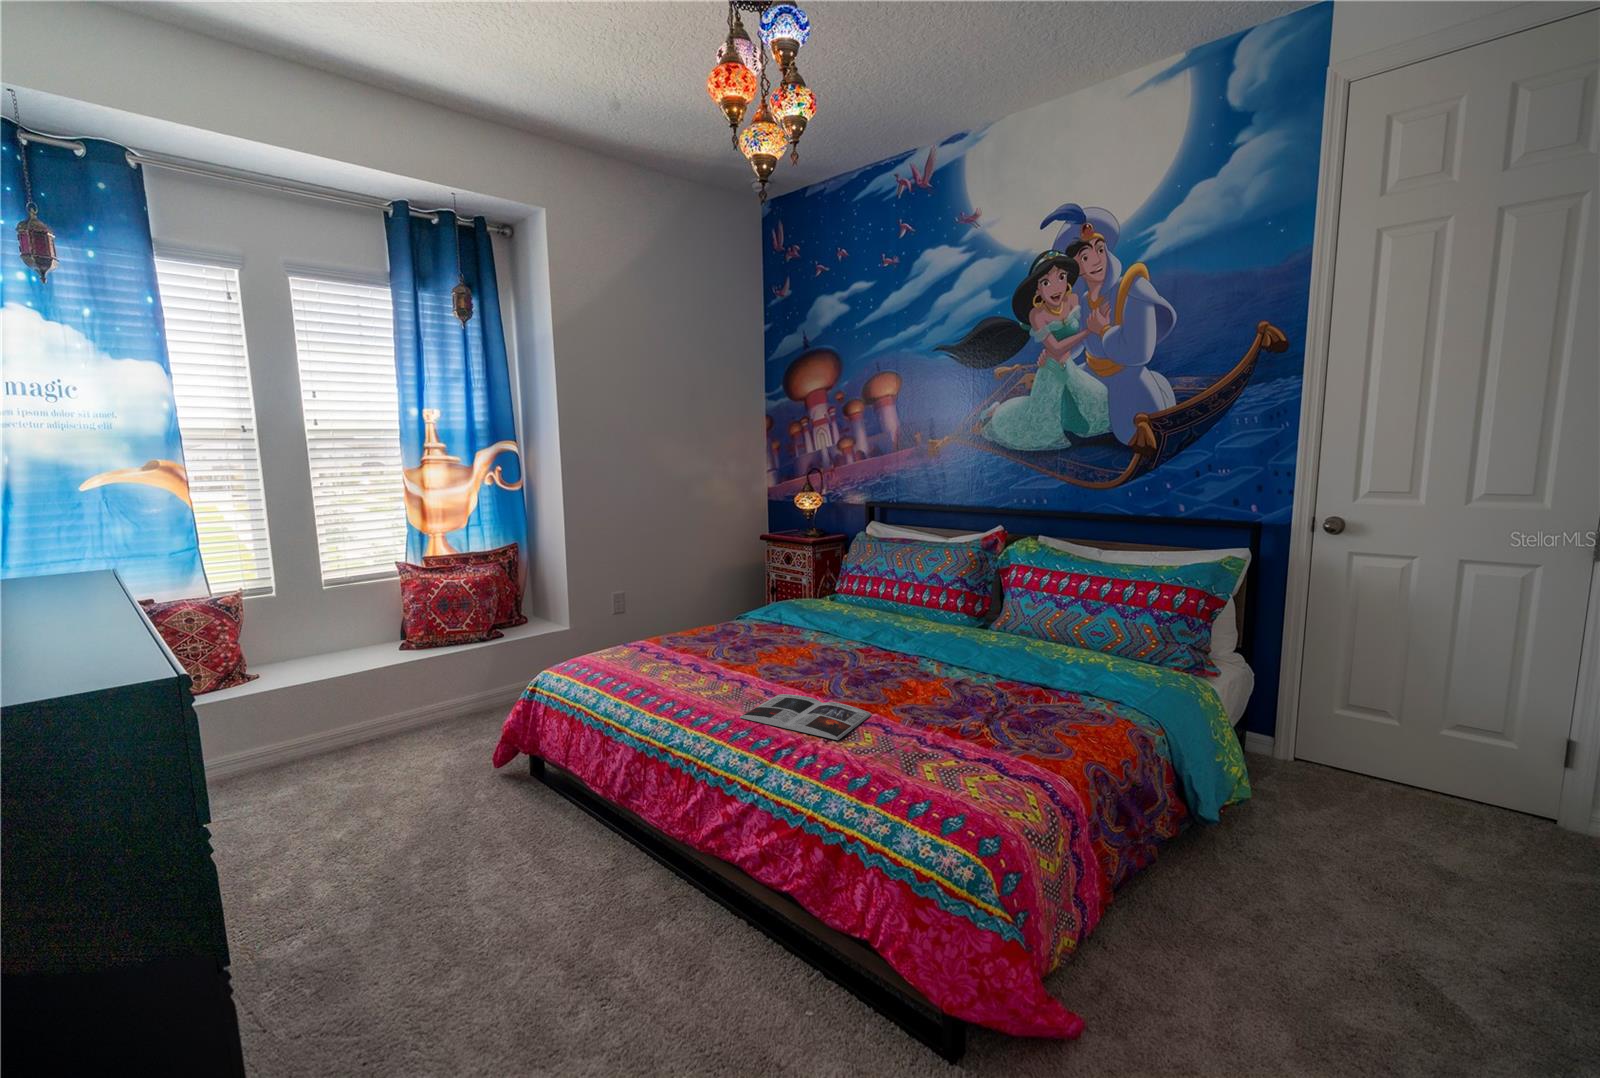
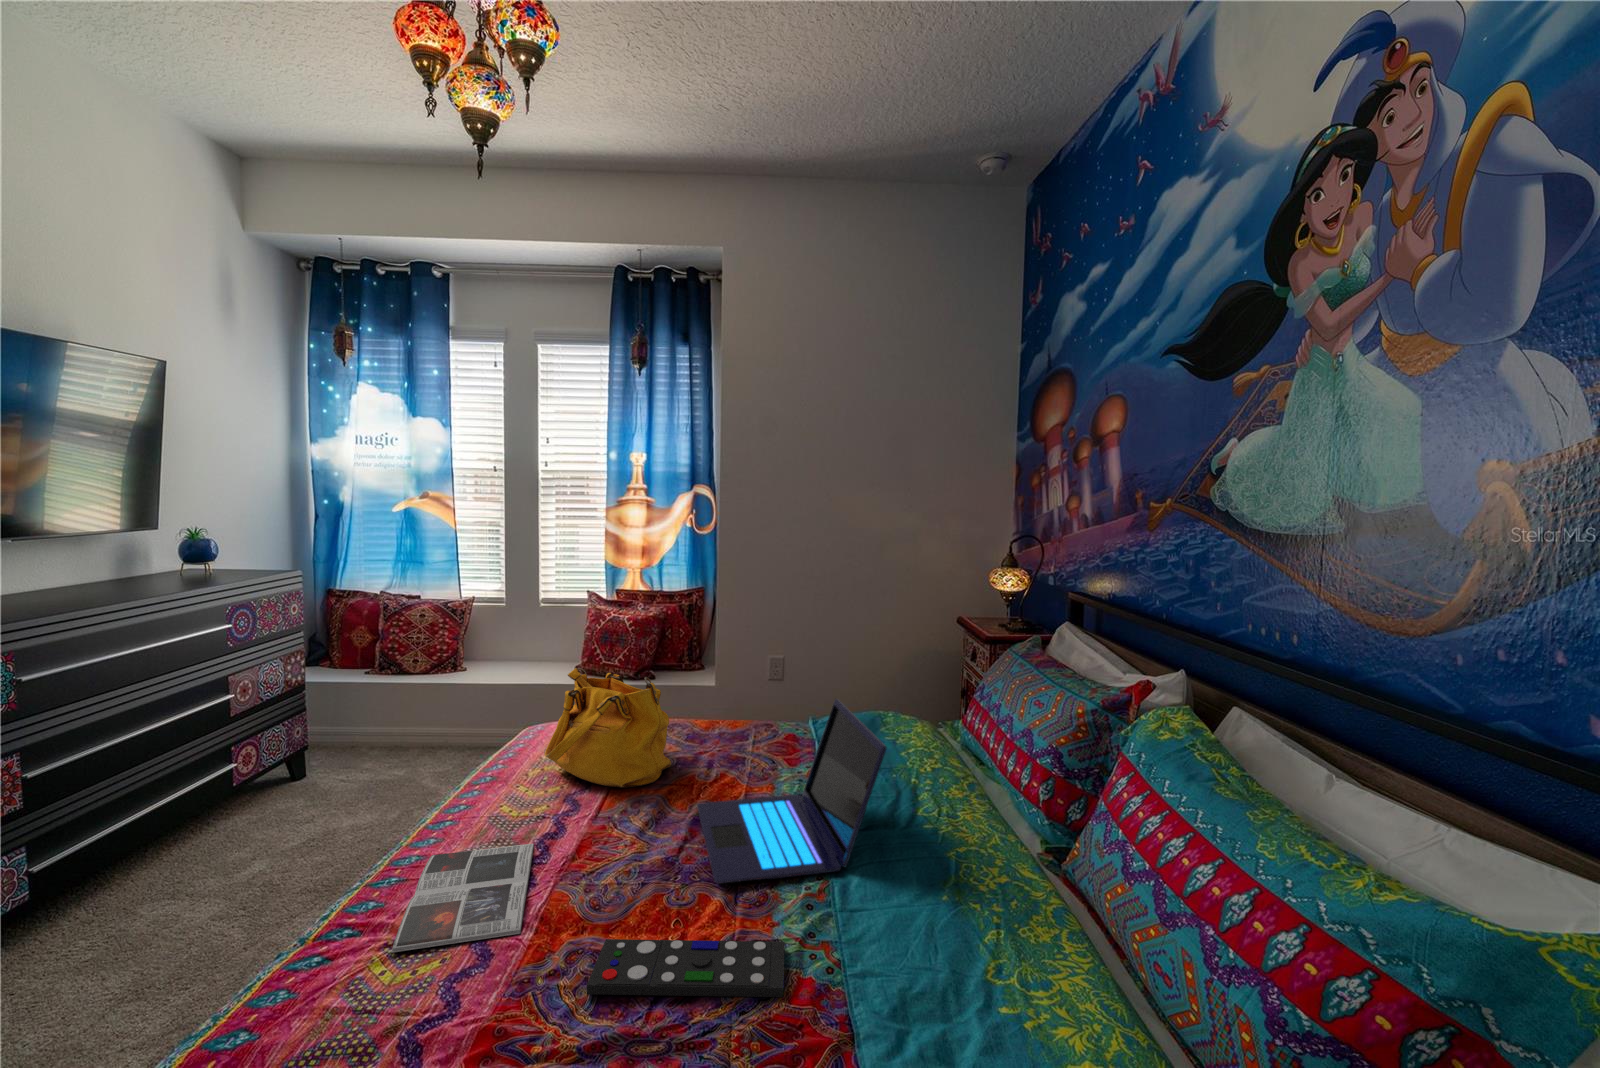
laptop: none [819,572,949,672] -> present [697,699,886,883]
handbag: none [667,584,768,668] -> present [545,668,671,788]
remote control: none [918,674,1007,713] -> present [587,939,785,997]

